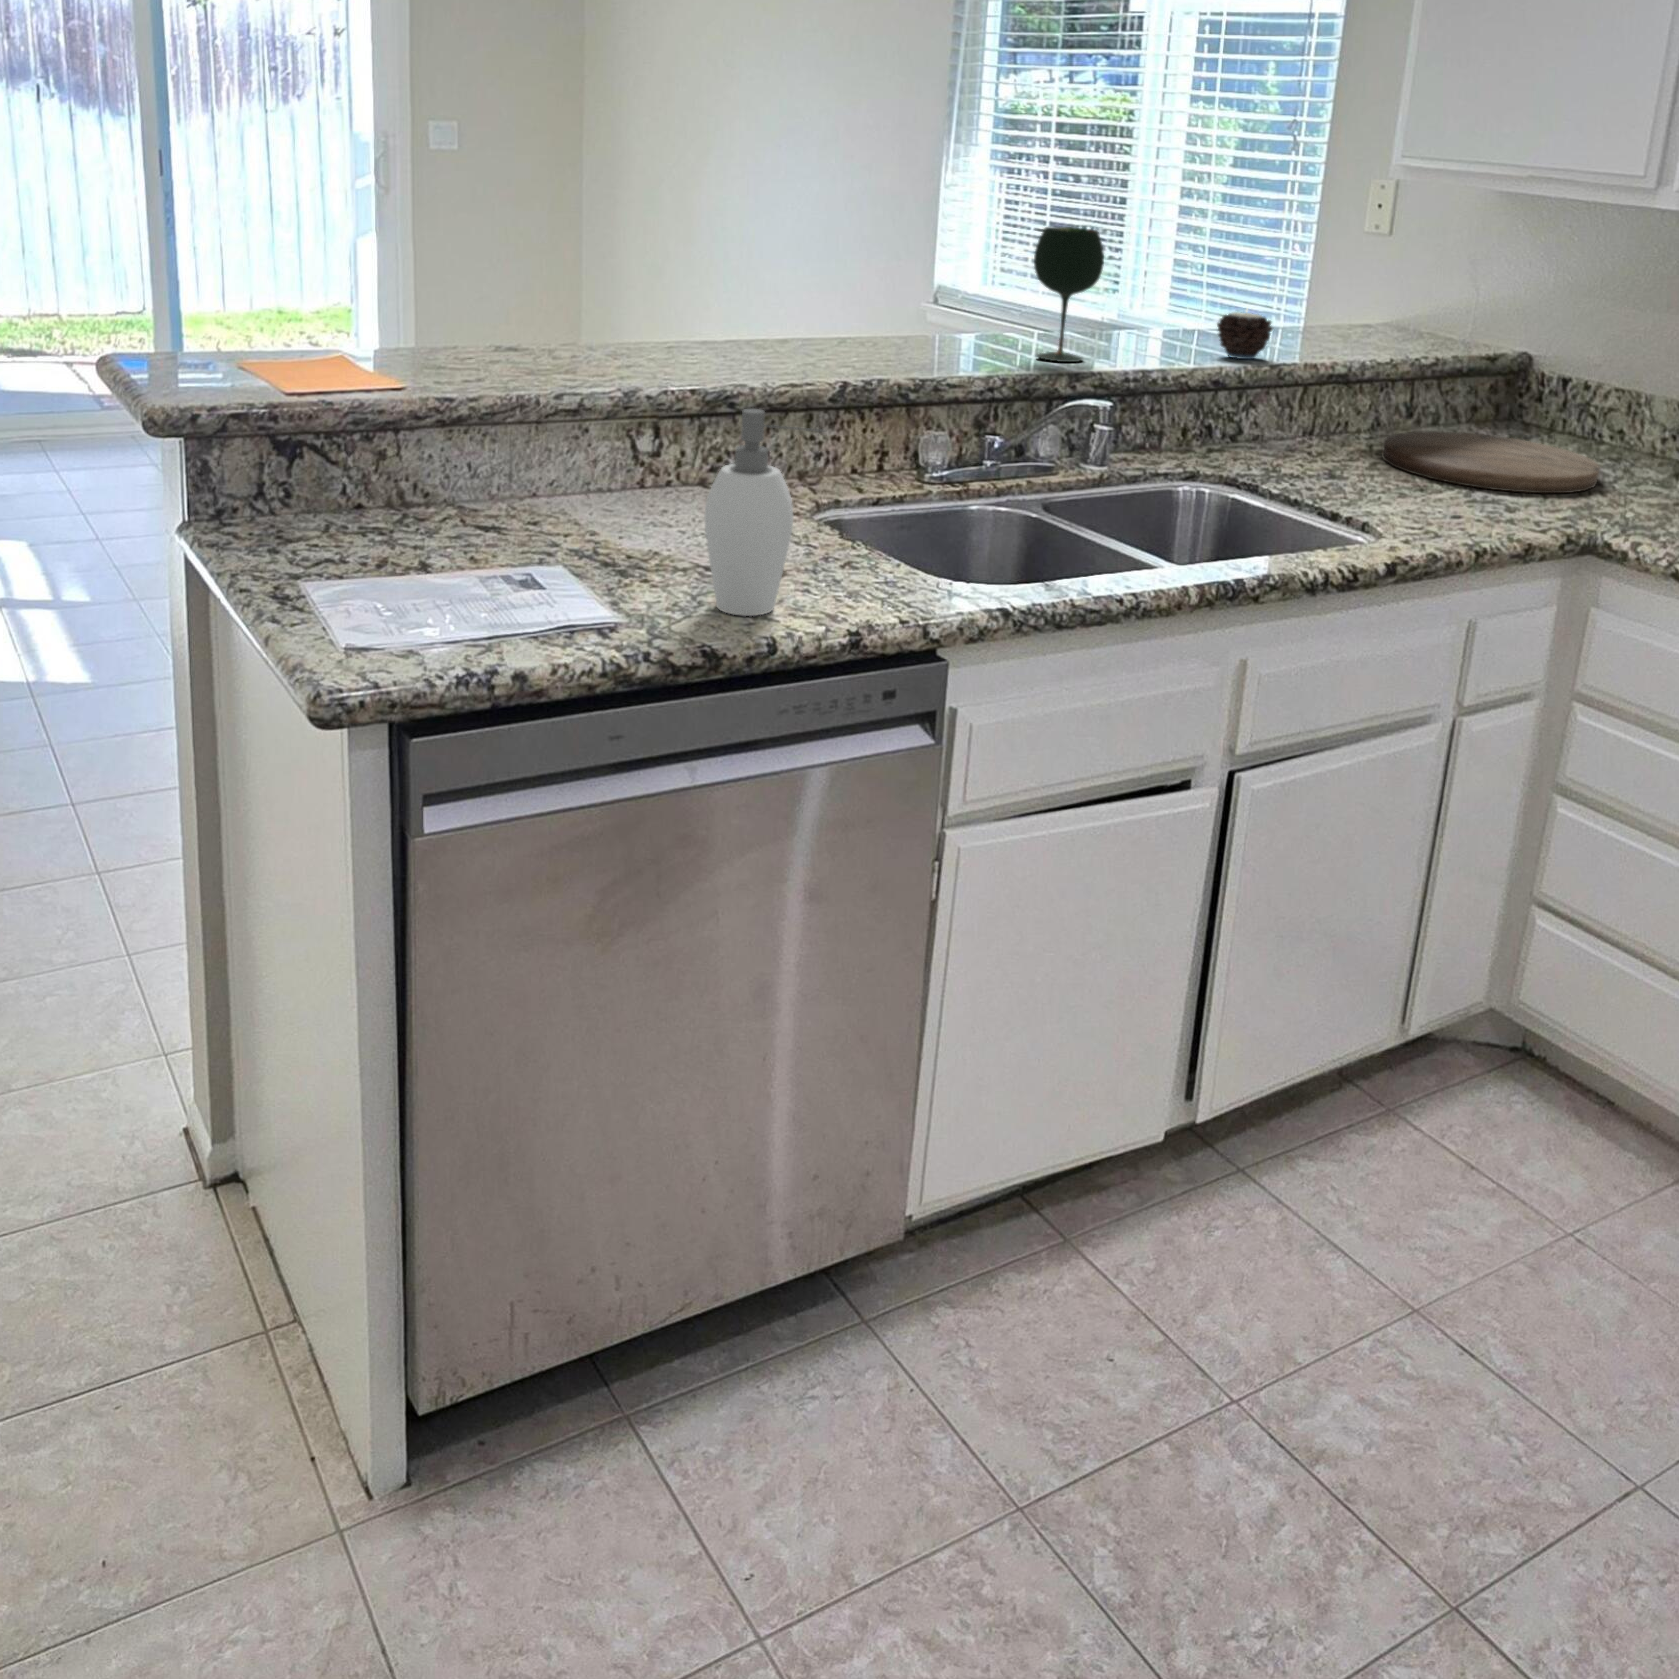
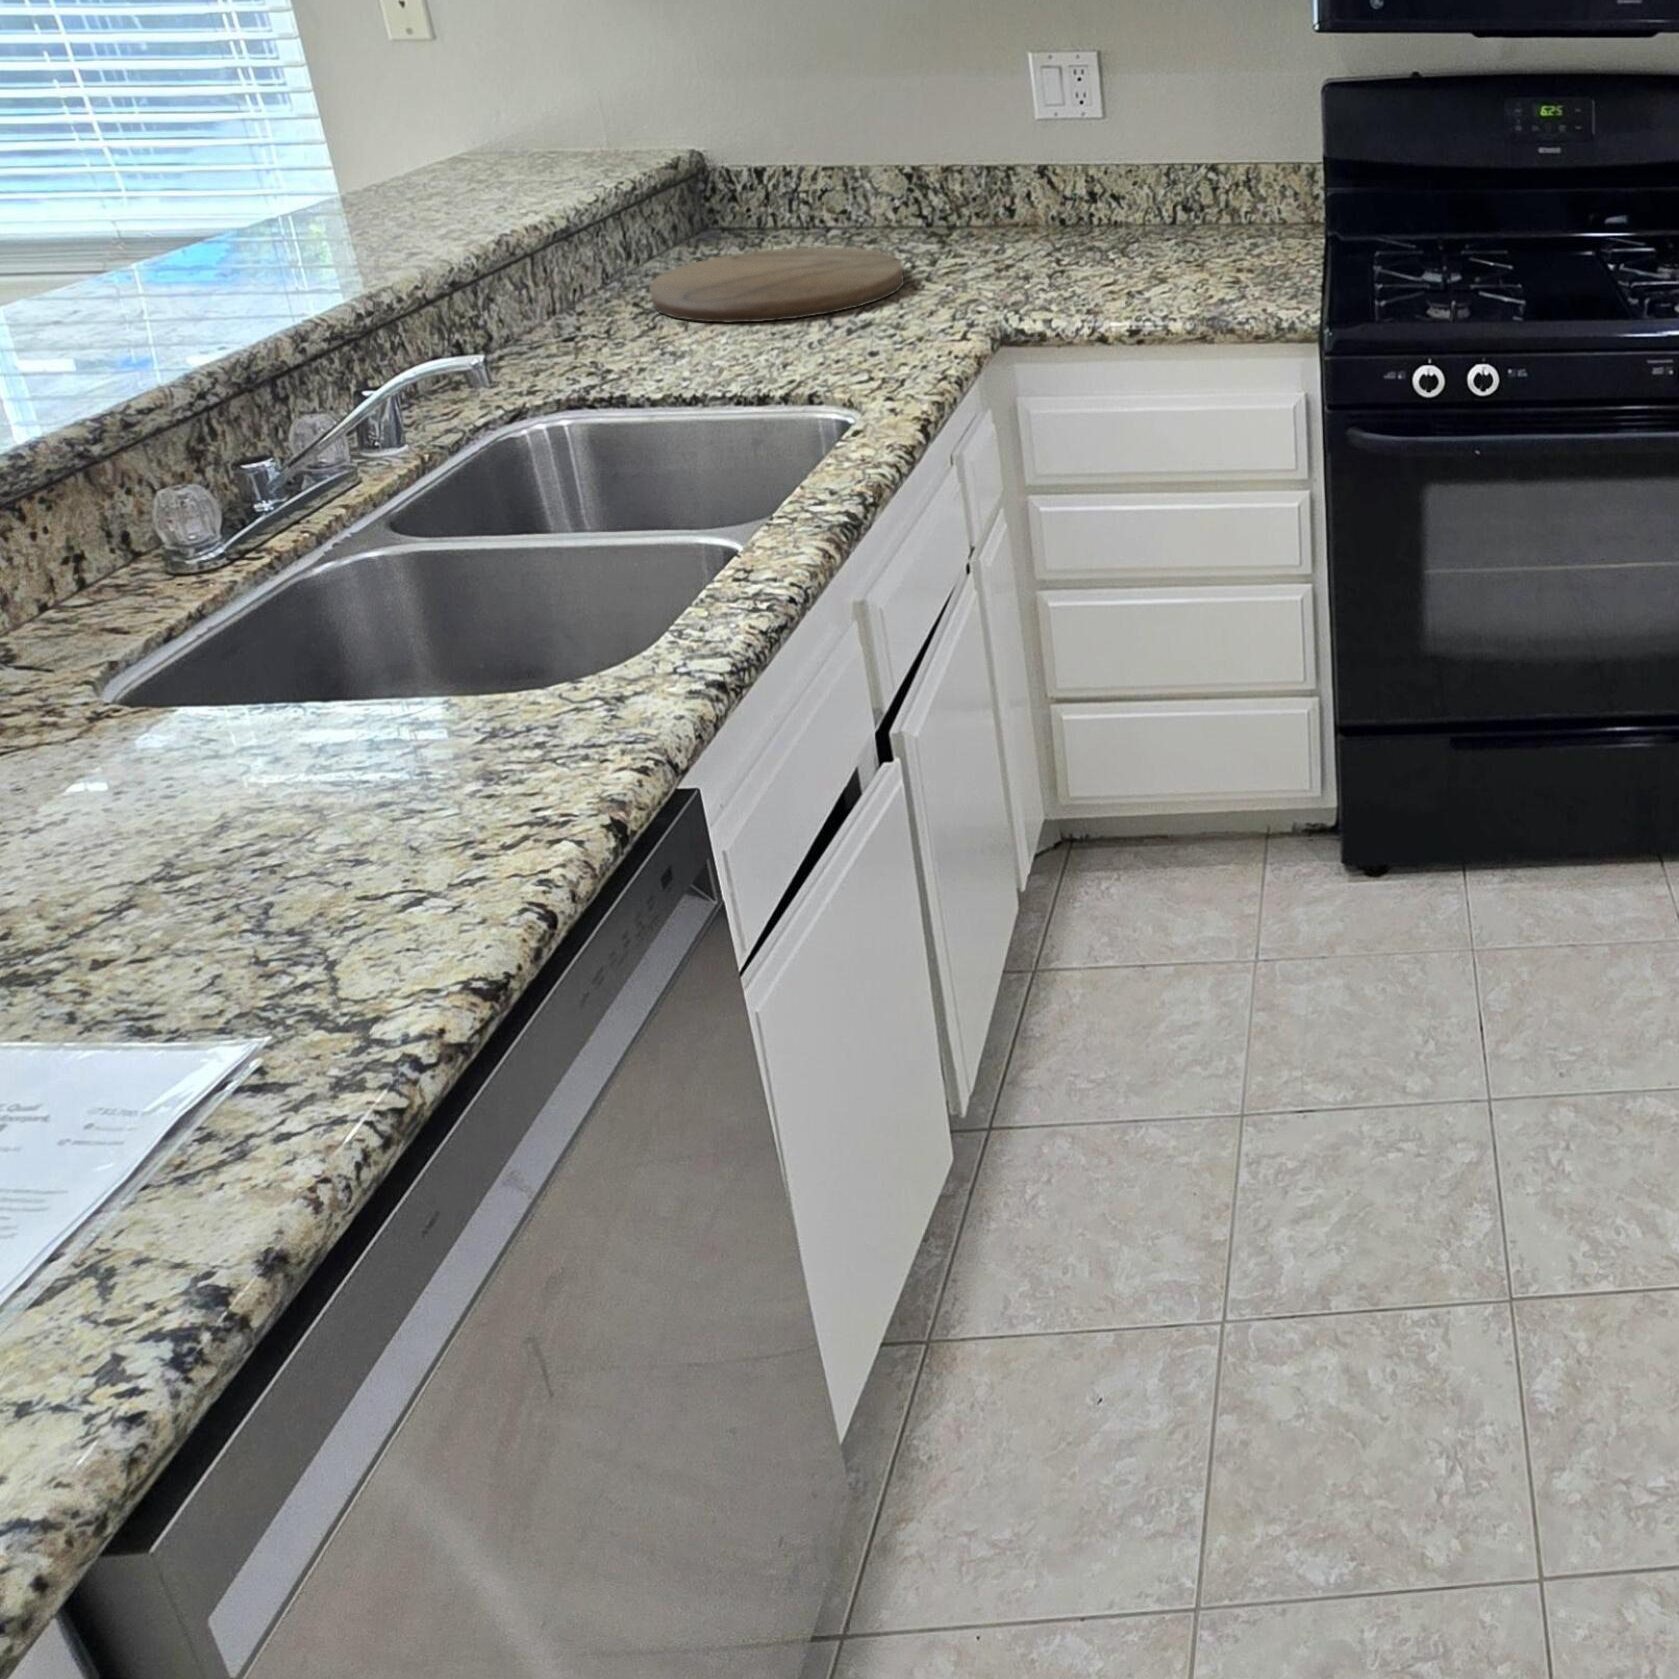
wine glass: present [1034,227,1104,362] -> none [74,115,234,328]
candle: present [1217,307,1273,359] -> none [360,173,448,247]
soap dispenser: present [704,409,825,616] -> none [270,541,461,897]

